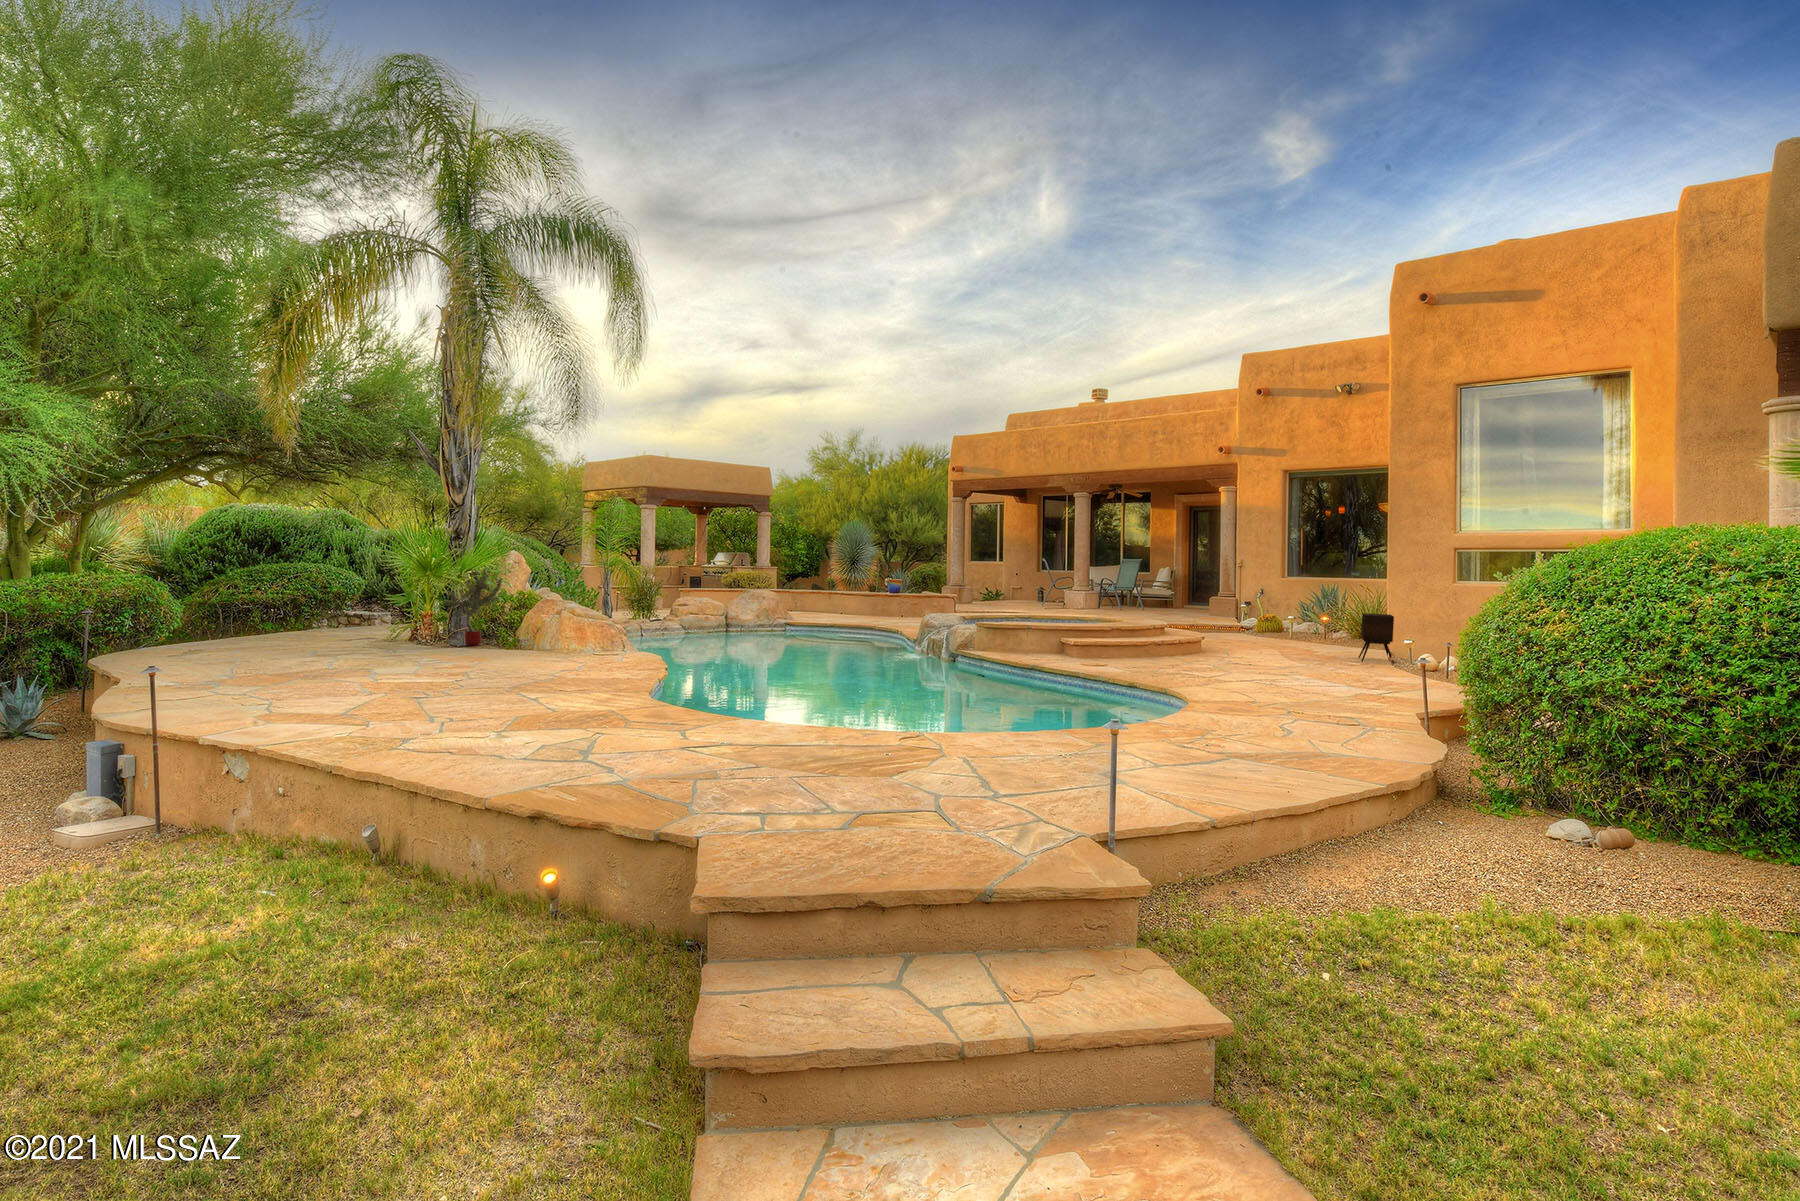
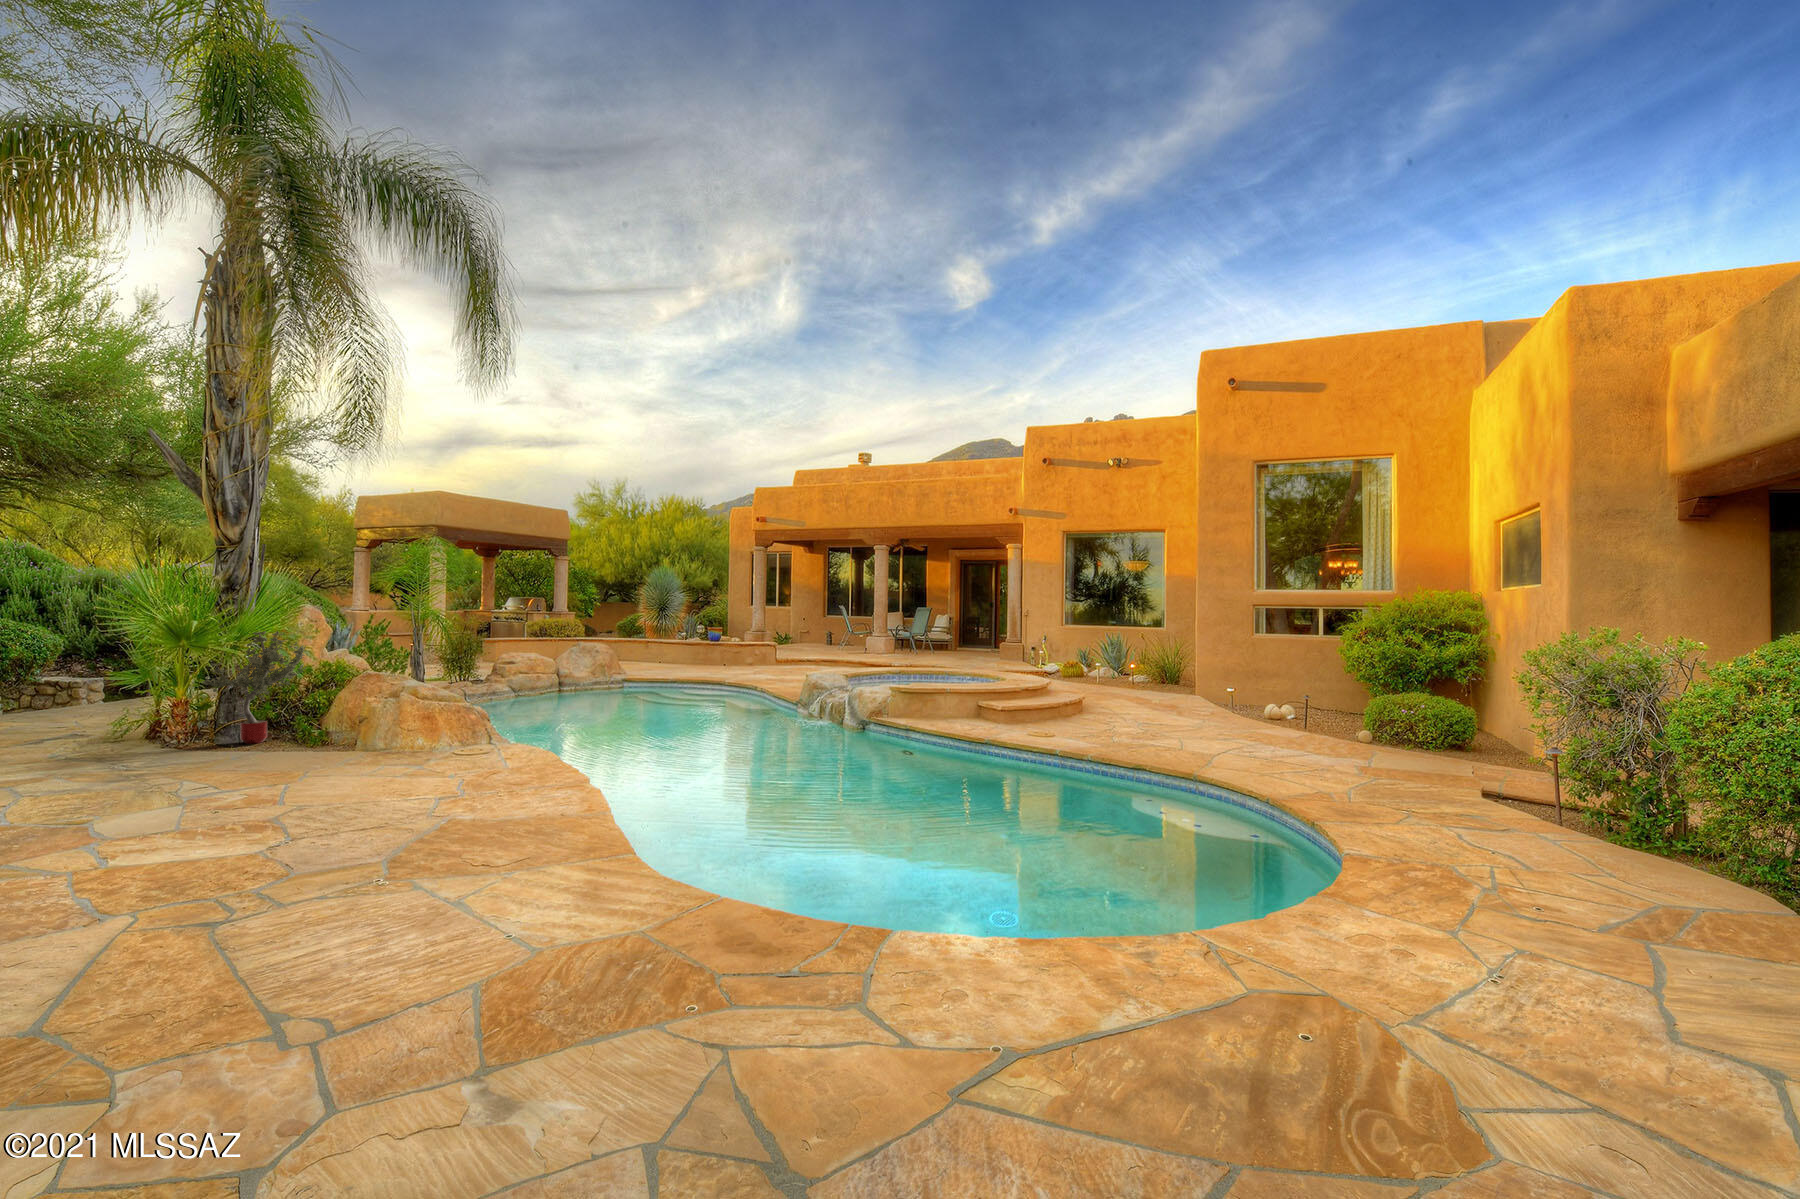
side table: present [1359,613,1394,663] -> none [1294,674,1335,726]

